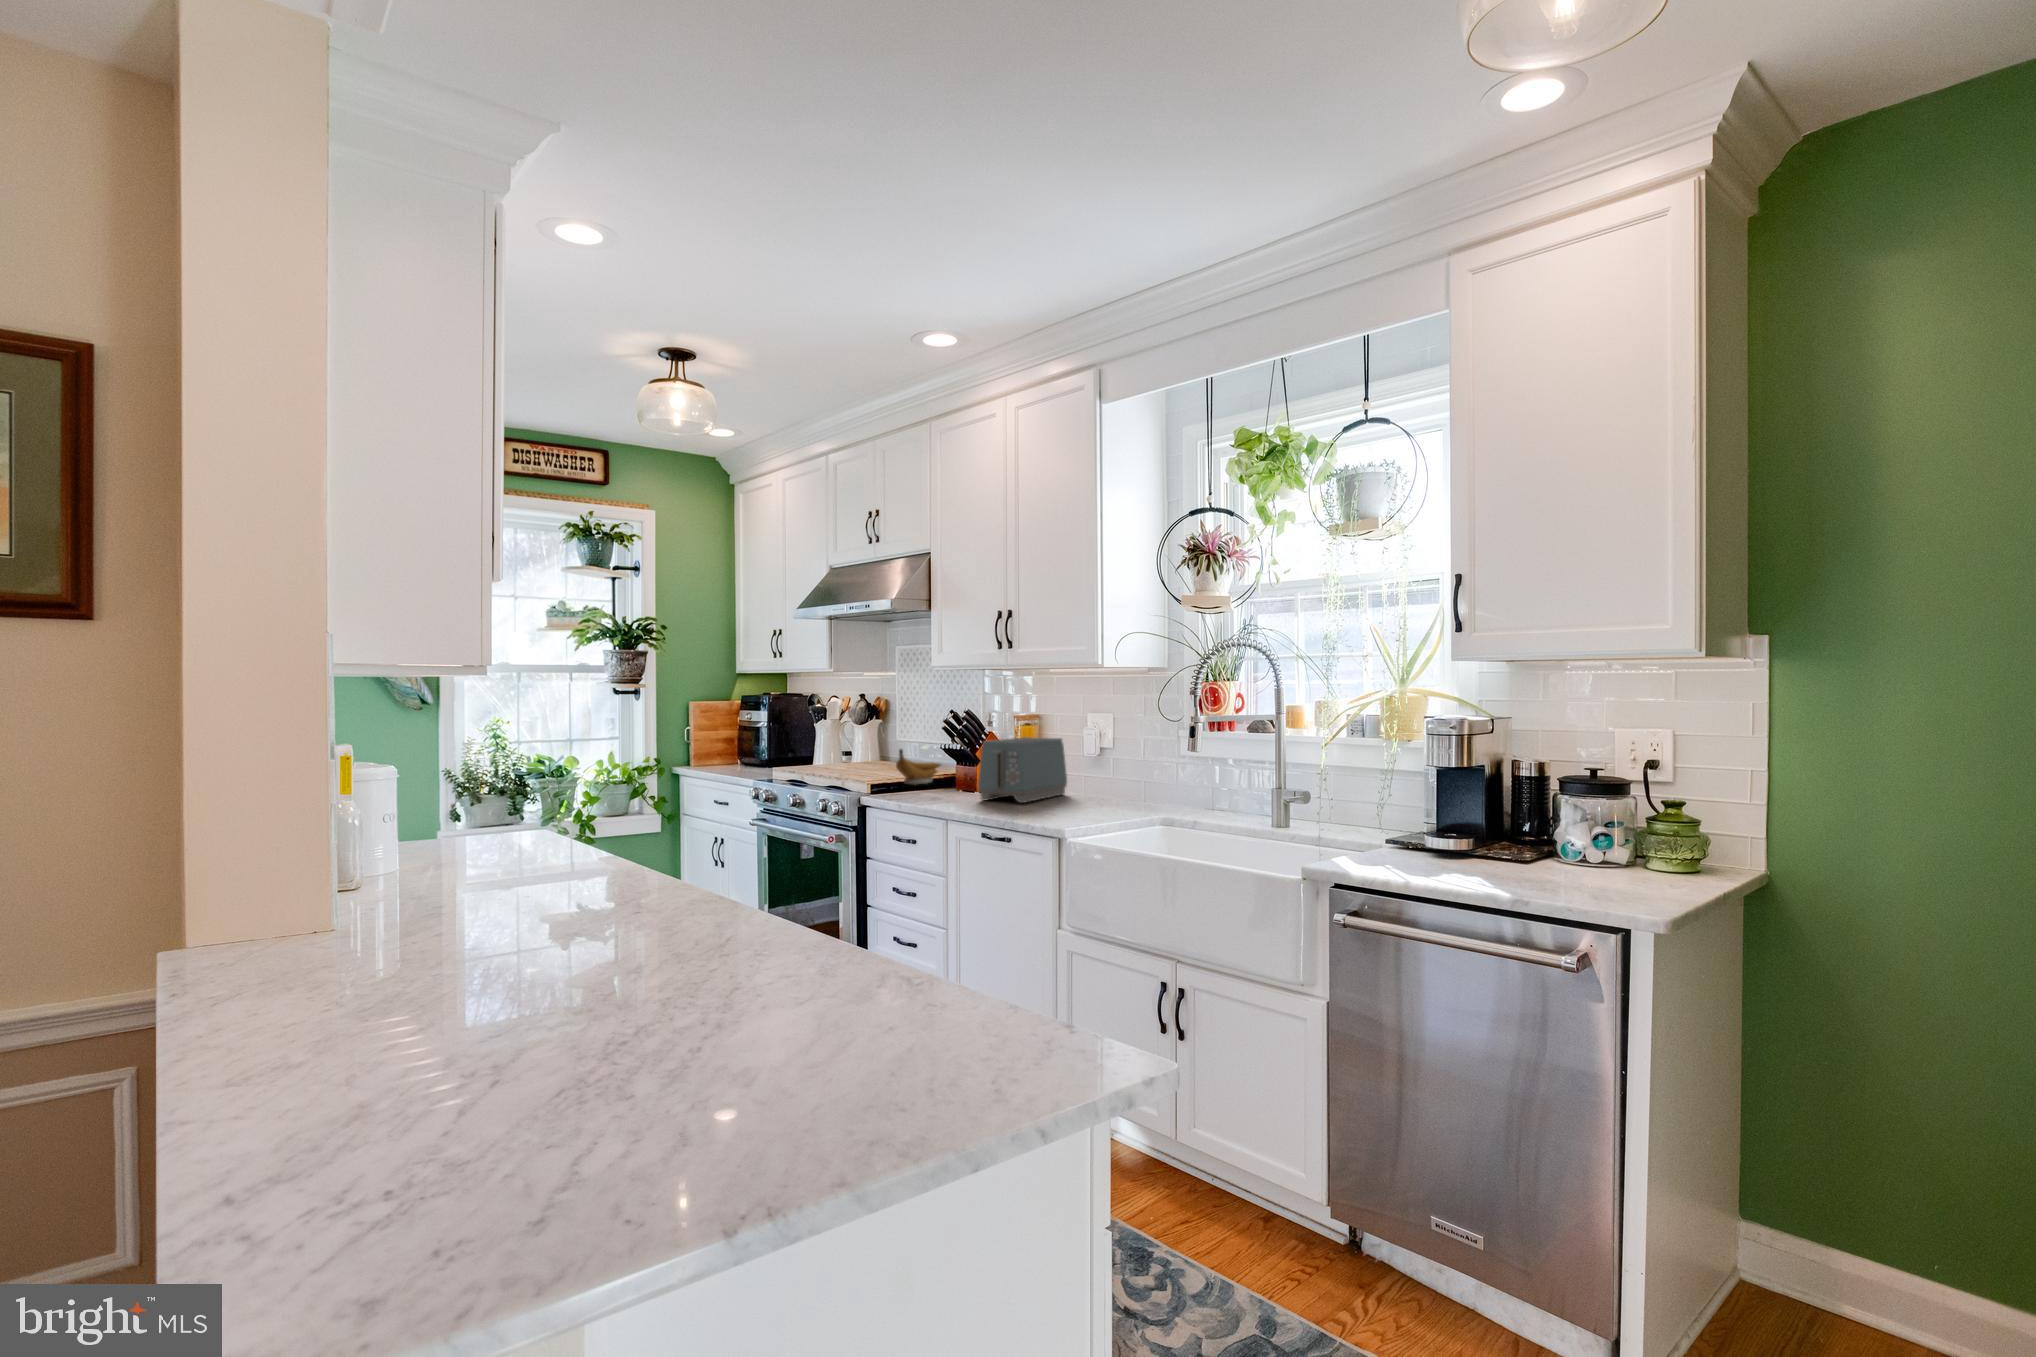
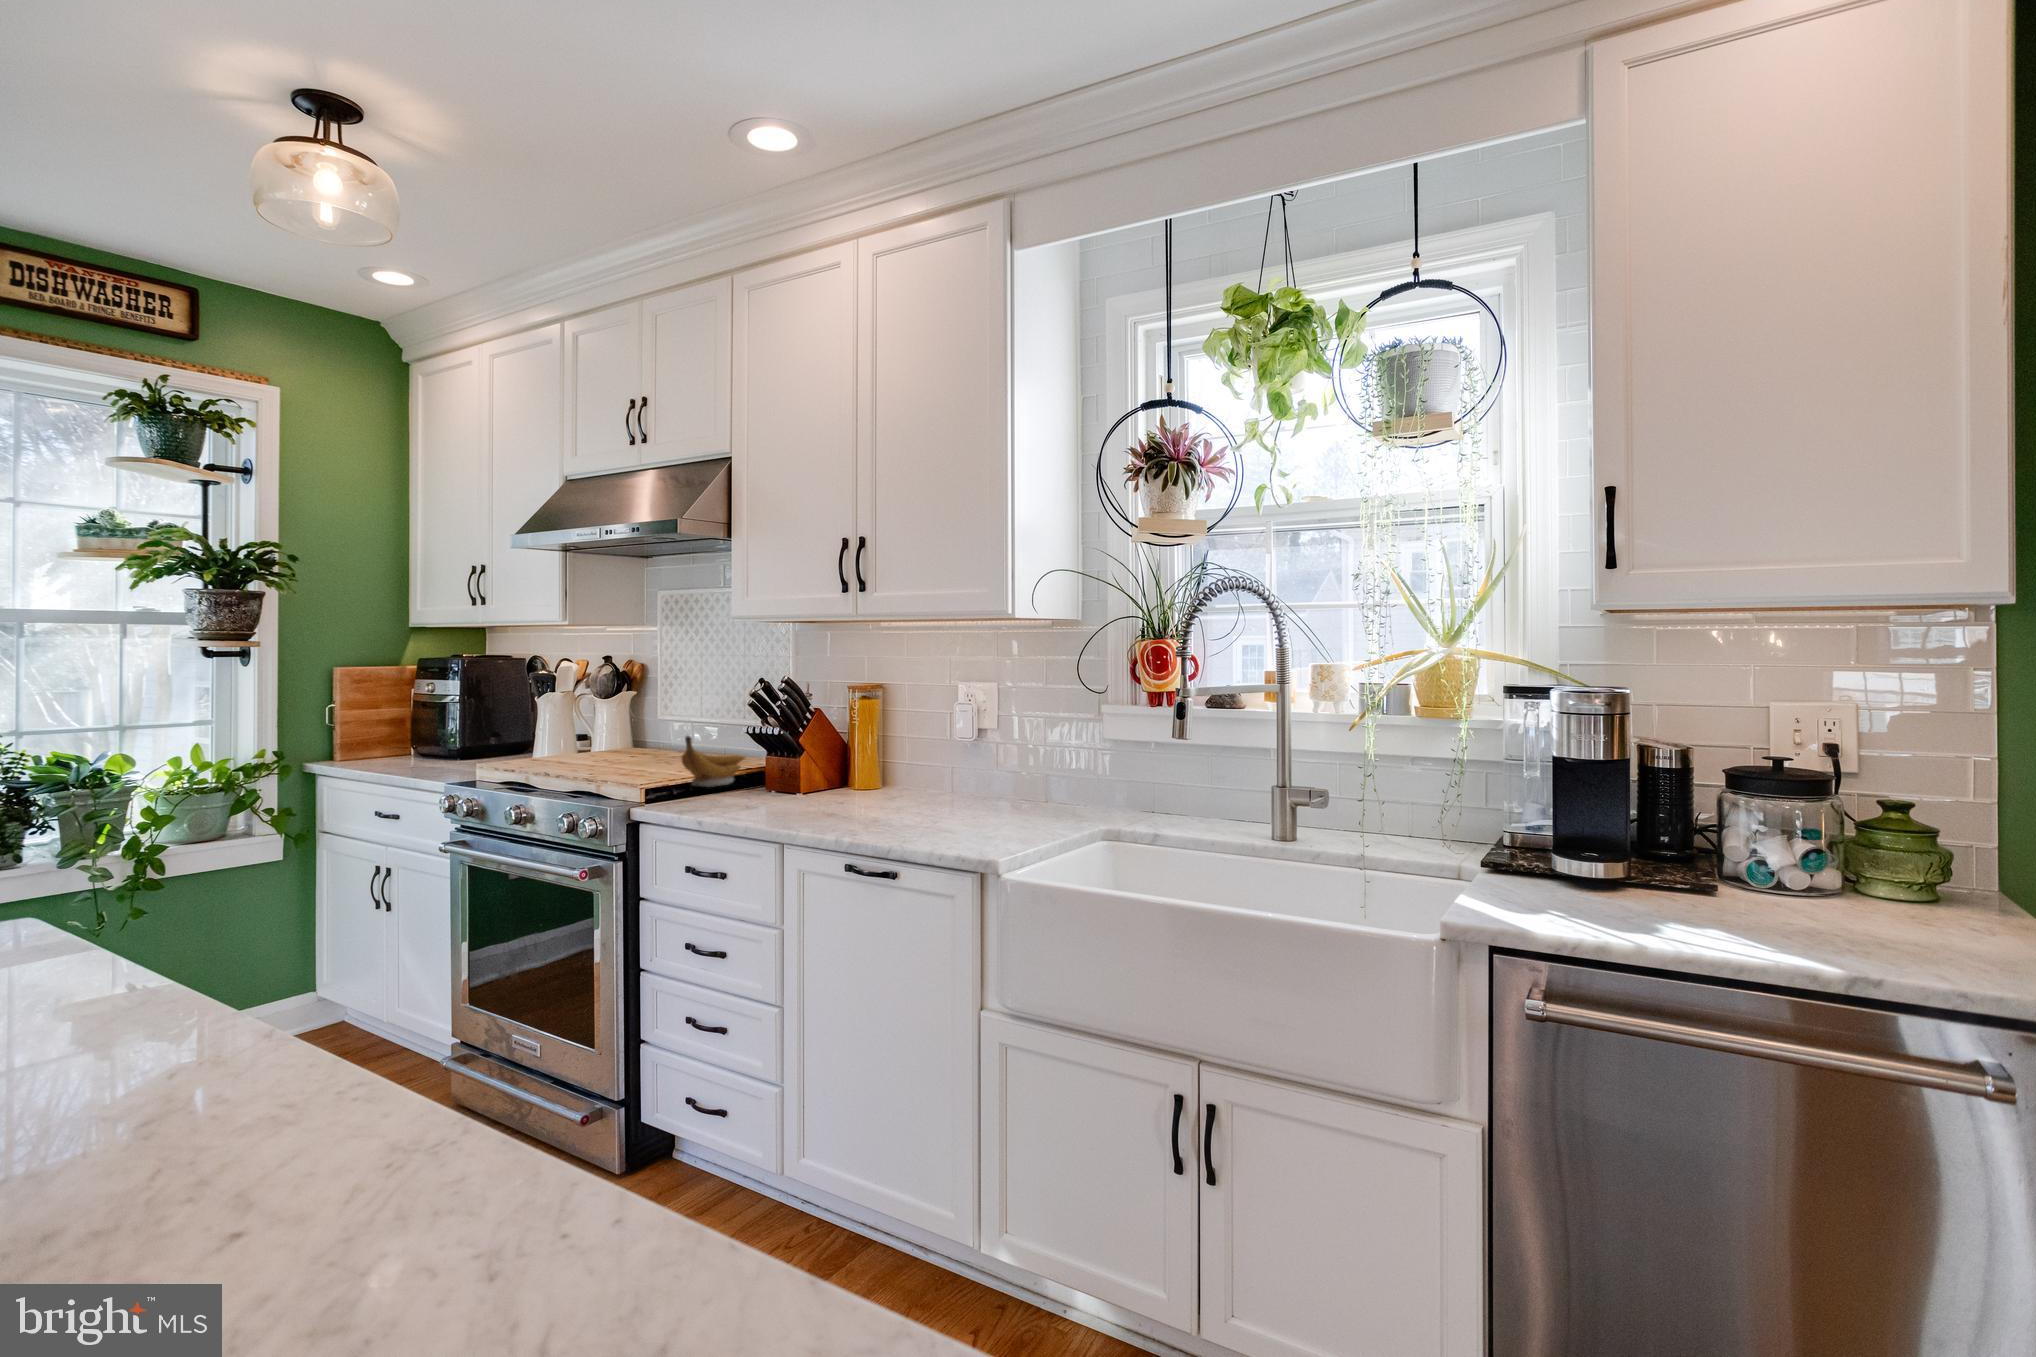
toaster: present [978,737,1067,803] -> none [819,719,935,812]

